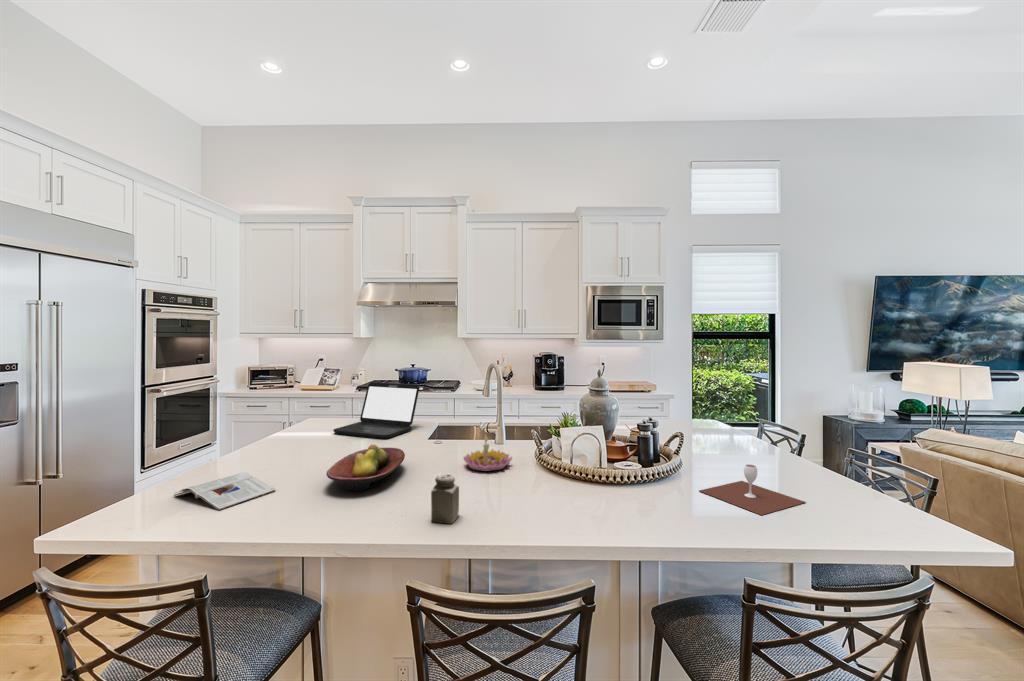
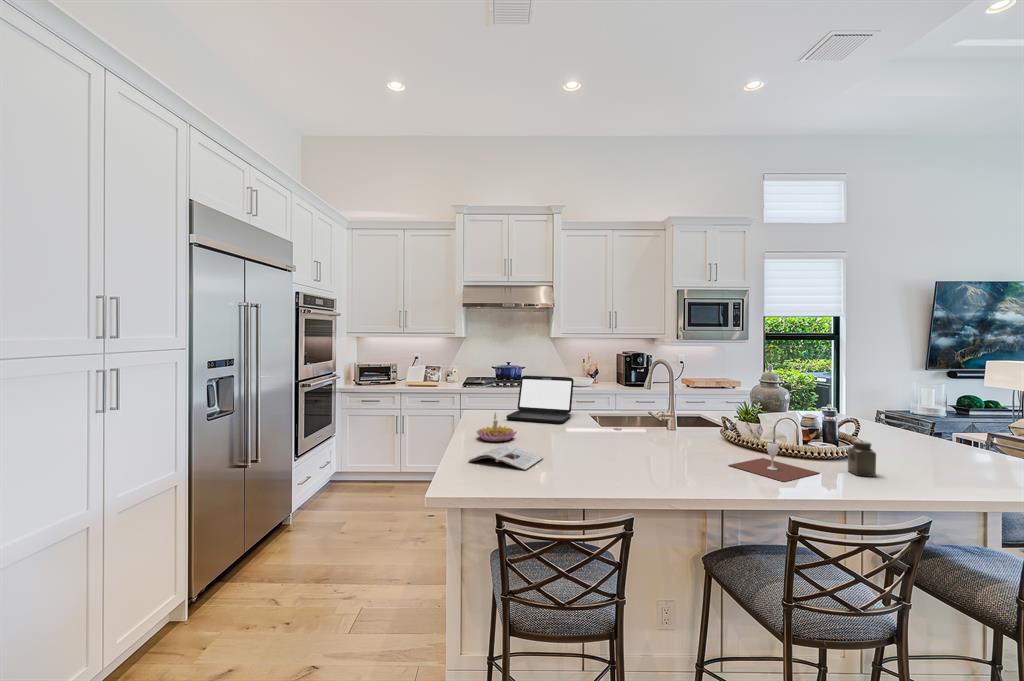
candle holder: present [464,435,512,472] -> present [477,413,517,442]
fruit bowl: present [327,445,405,491] -> none [574,423,632,459]
wine glass: present [699,465,805,515] -> present [729,442,819,482]
salt shaker: present [431,474,459,524] -> present [848,440,876,477]

